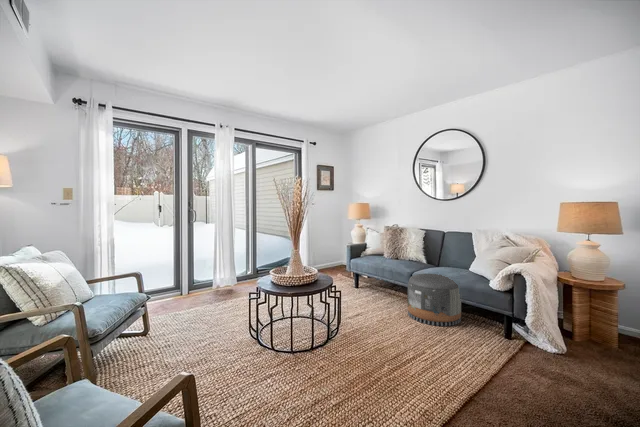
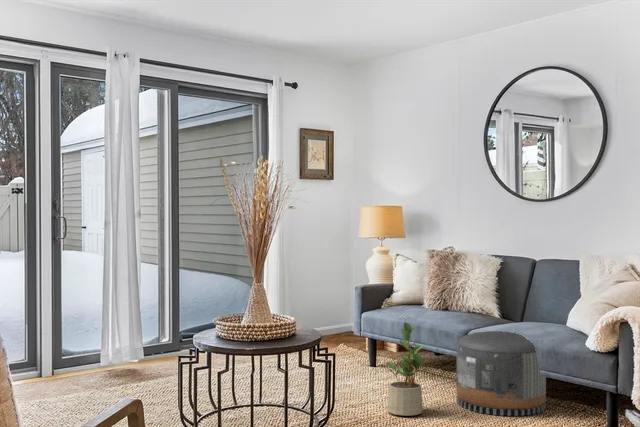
potted plant: none [369,271,394,326] -> present [387,322,427,416]

